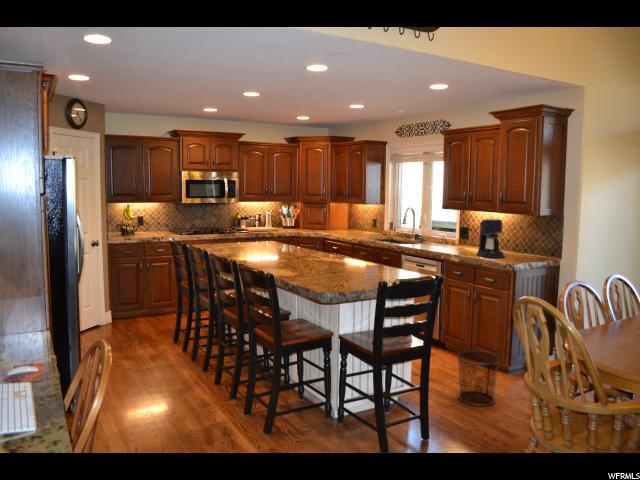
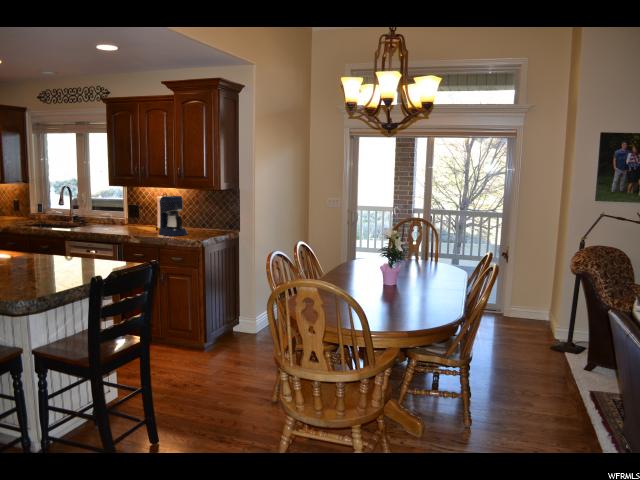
waste bin: present [457,350,500,406] -> none [162,332,206,389]

